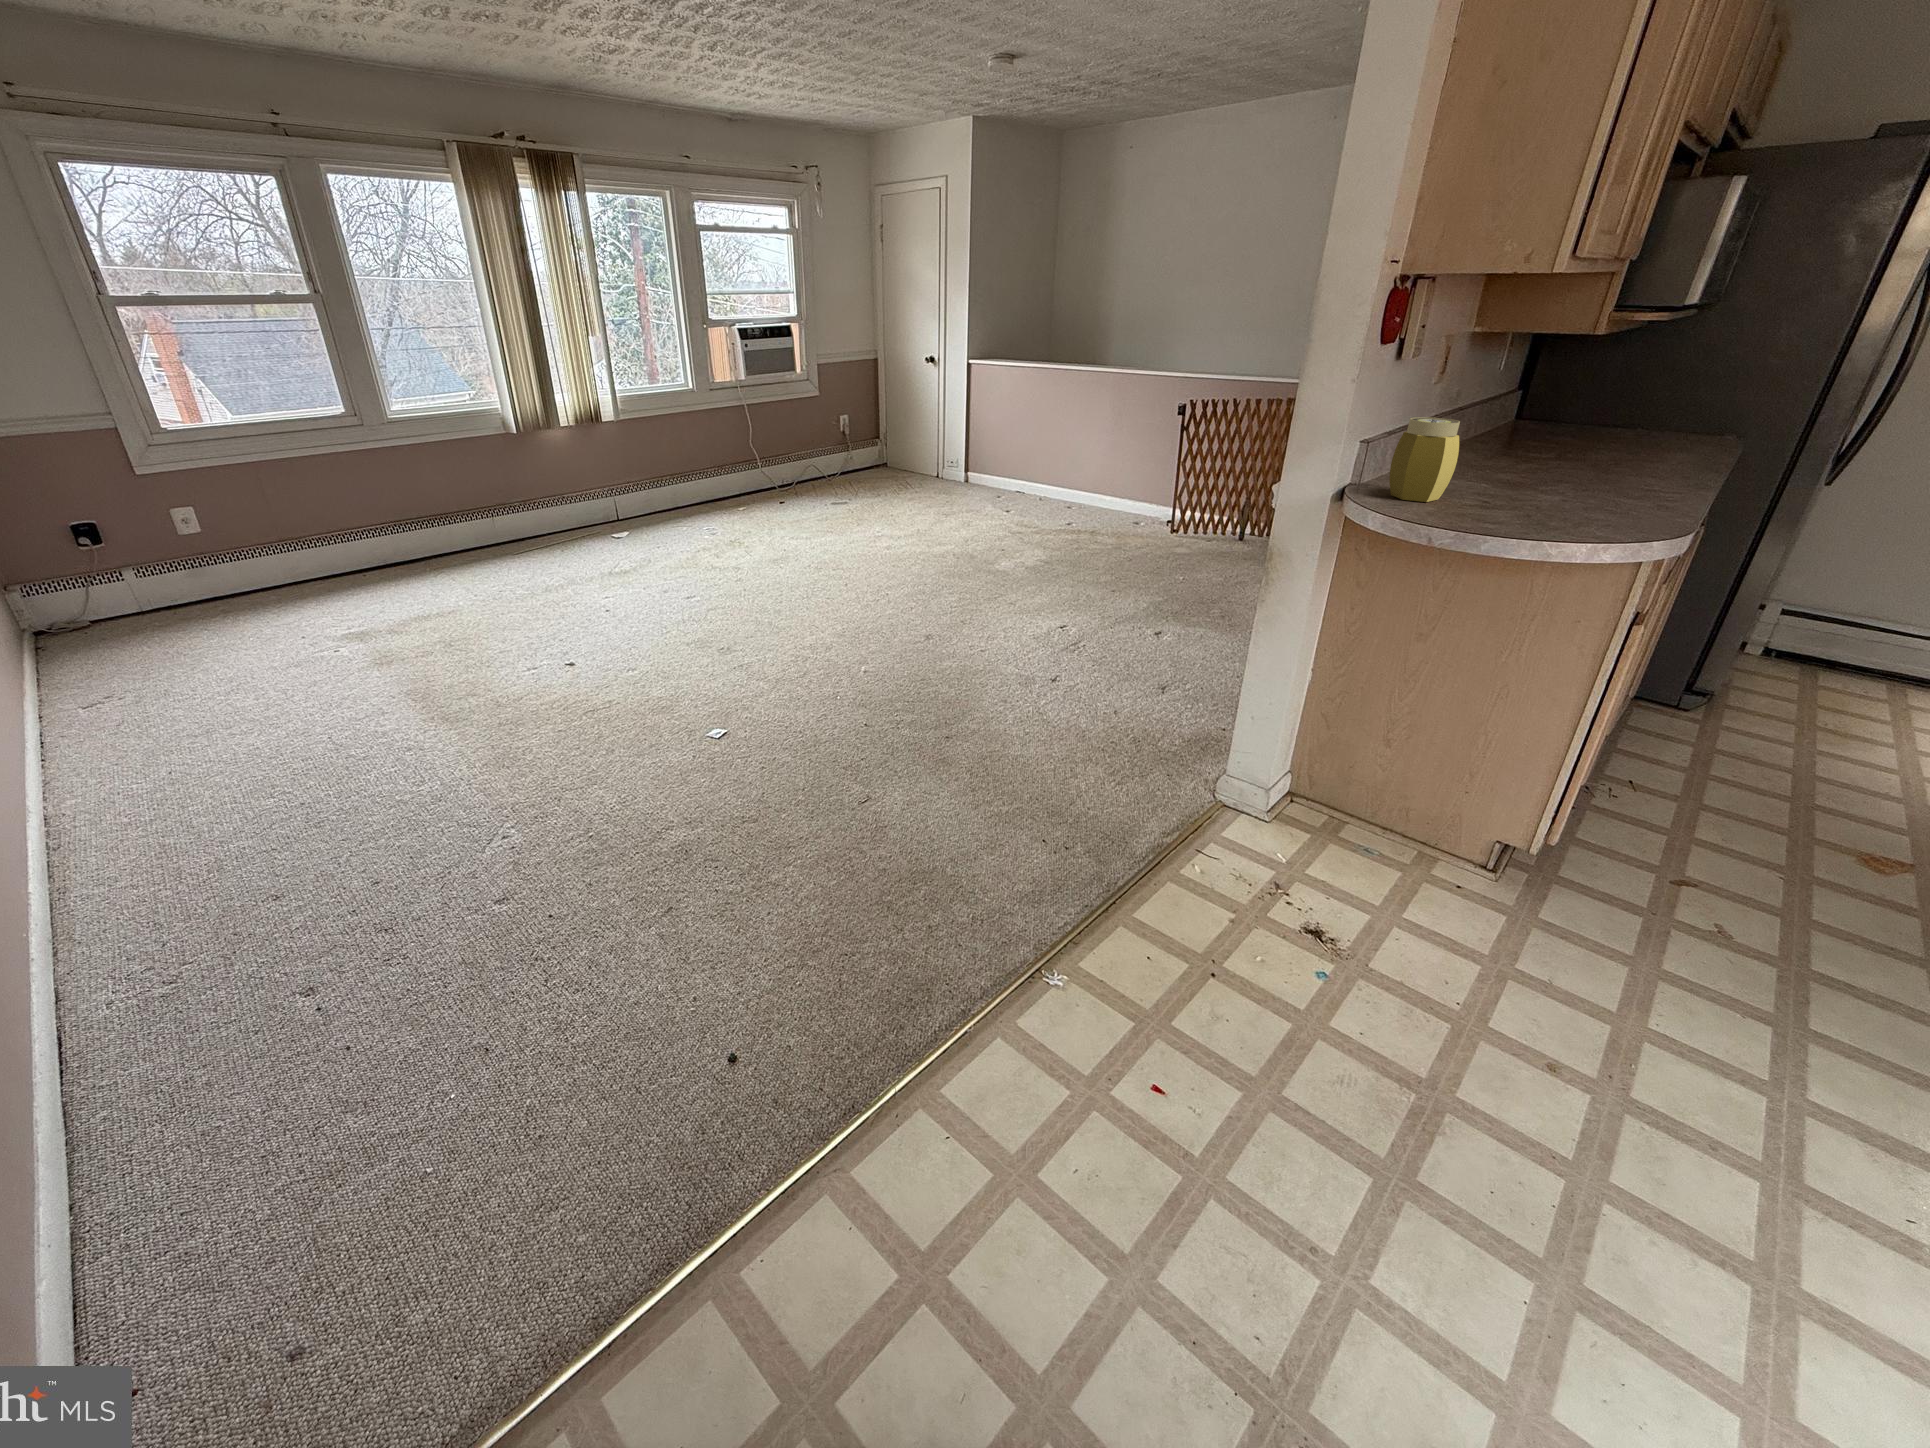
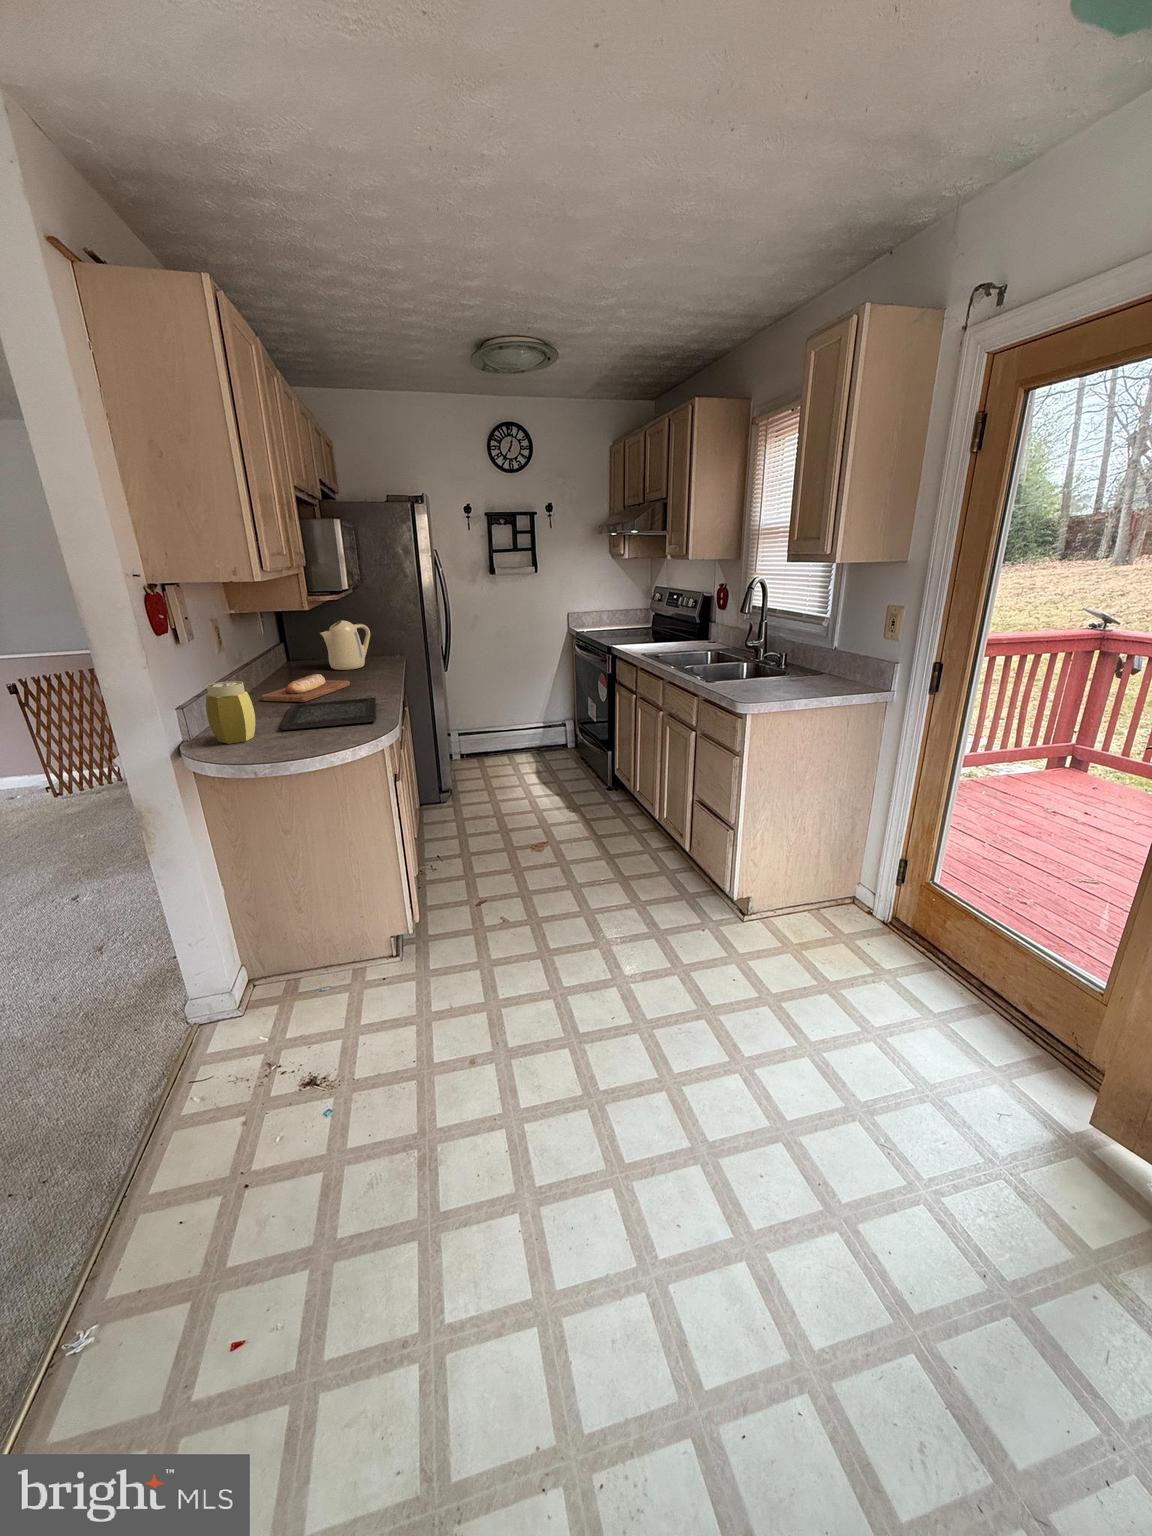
kettle: none [1587,363,1694,445] -> present [320,620,370,670]
bread loaf: none [1462,438,1615,474] -> present [261,674,350,702]
tray: none [1481,473,1658,520] -> present [280,697,376,730]

